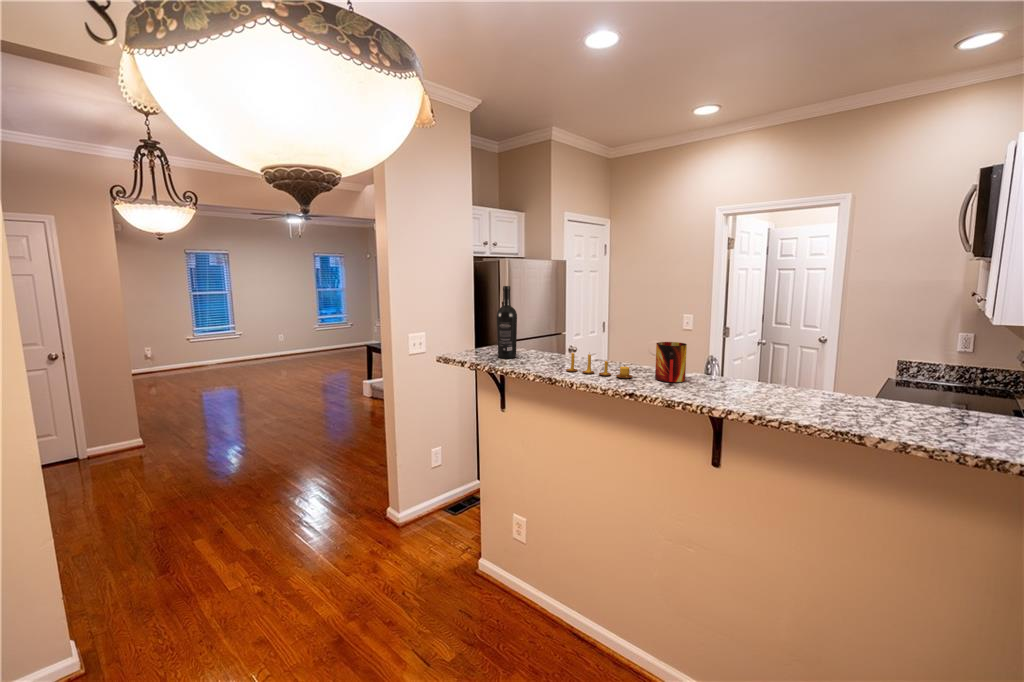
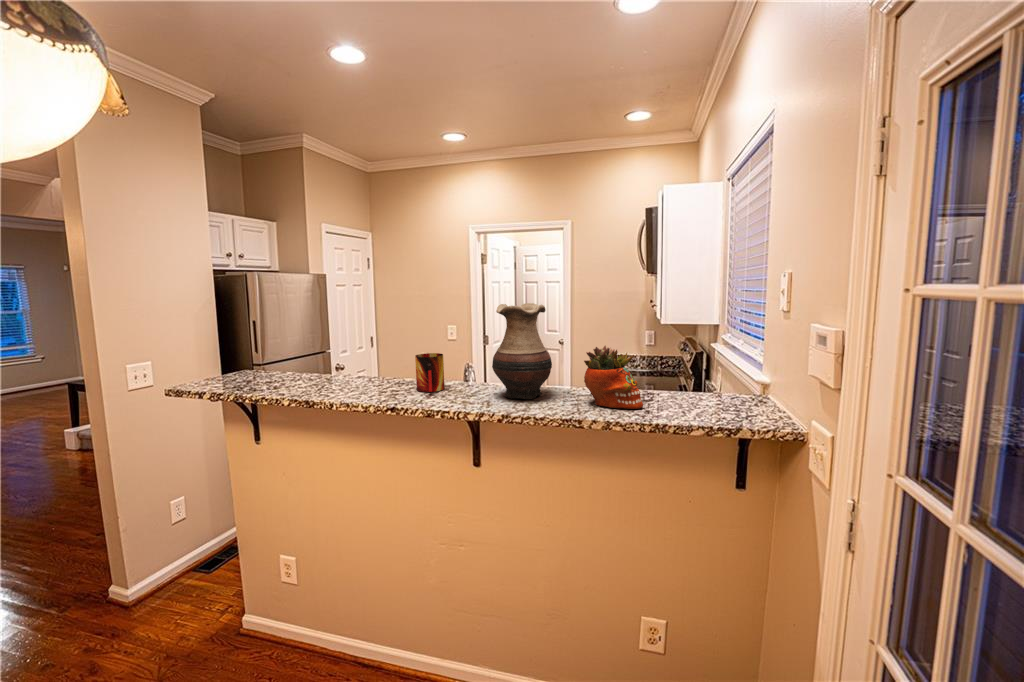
wine bottle: present [497,286,517,358] -> none [239,304,268,385]
vase: none [744,292,823,403] -> present [492,303,552,399]
succulent planter: none [869,348,960,433] -> present [584,346,643,409]
candle: present [566,353,632,378] -> none [325,370,395,393]

